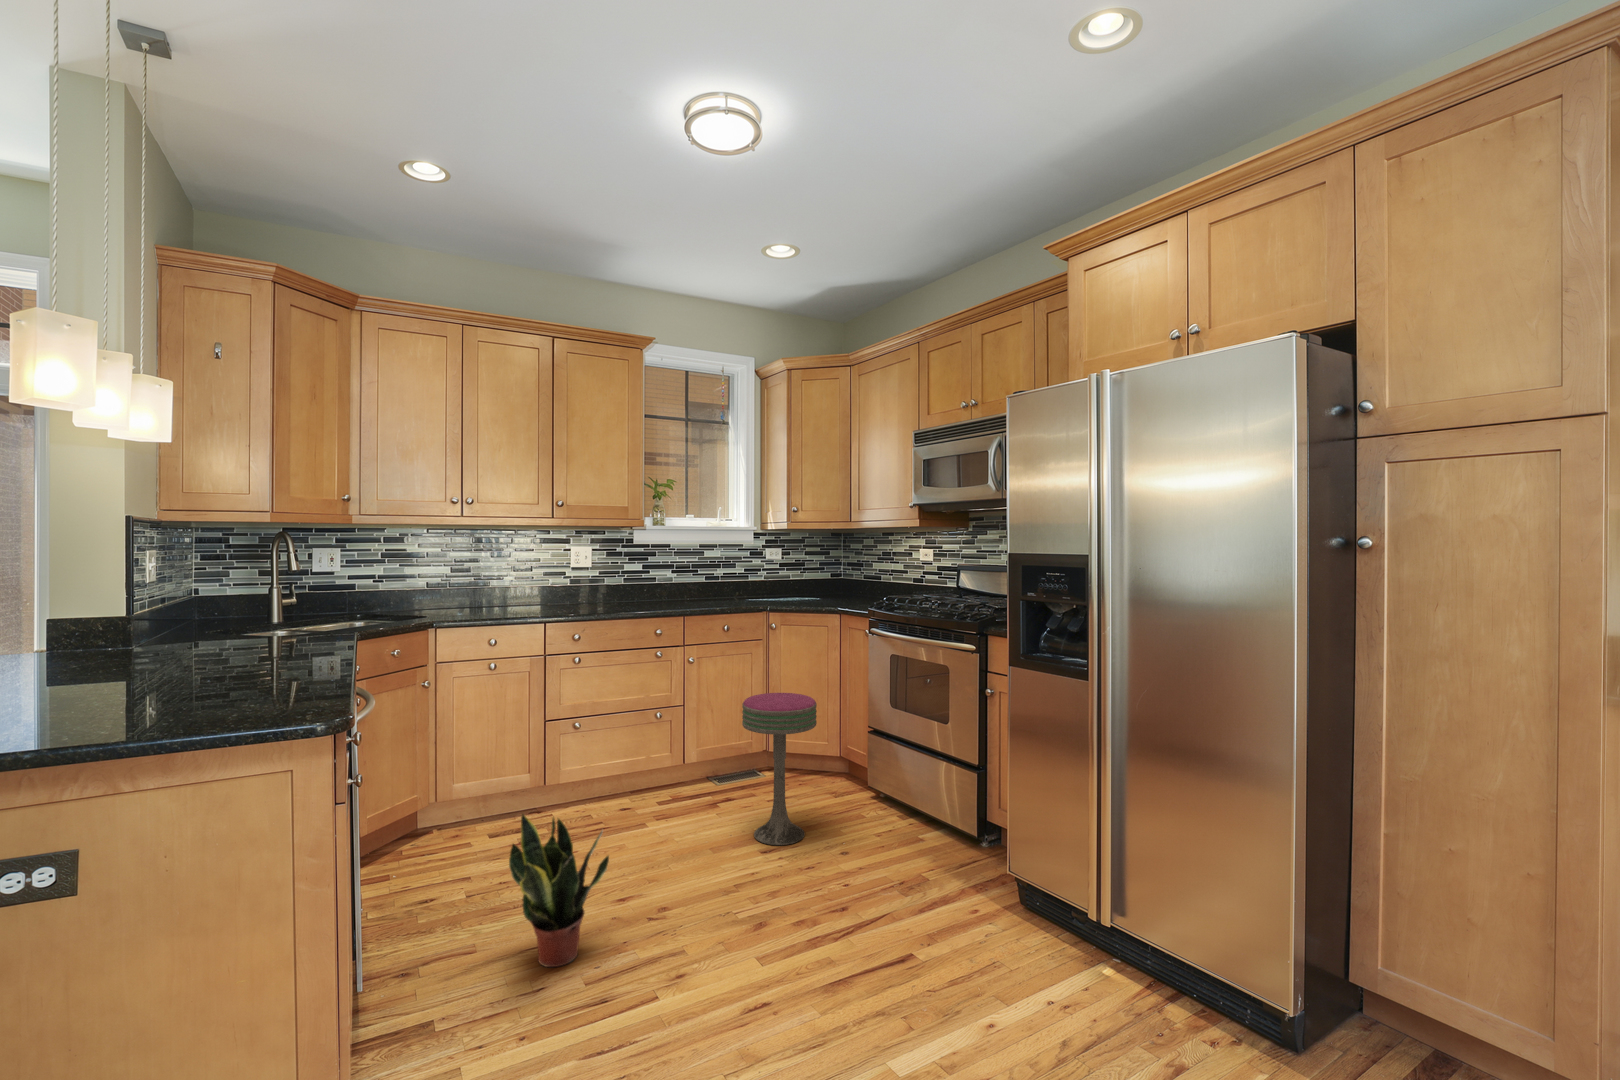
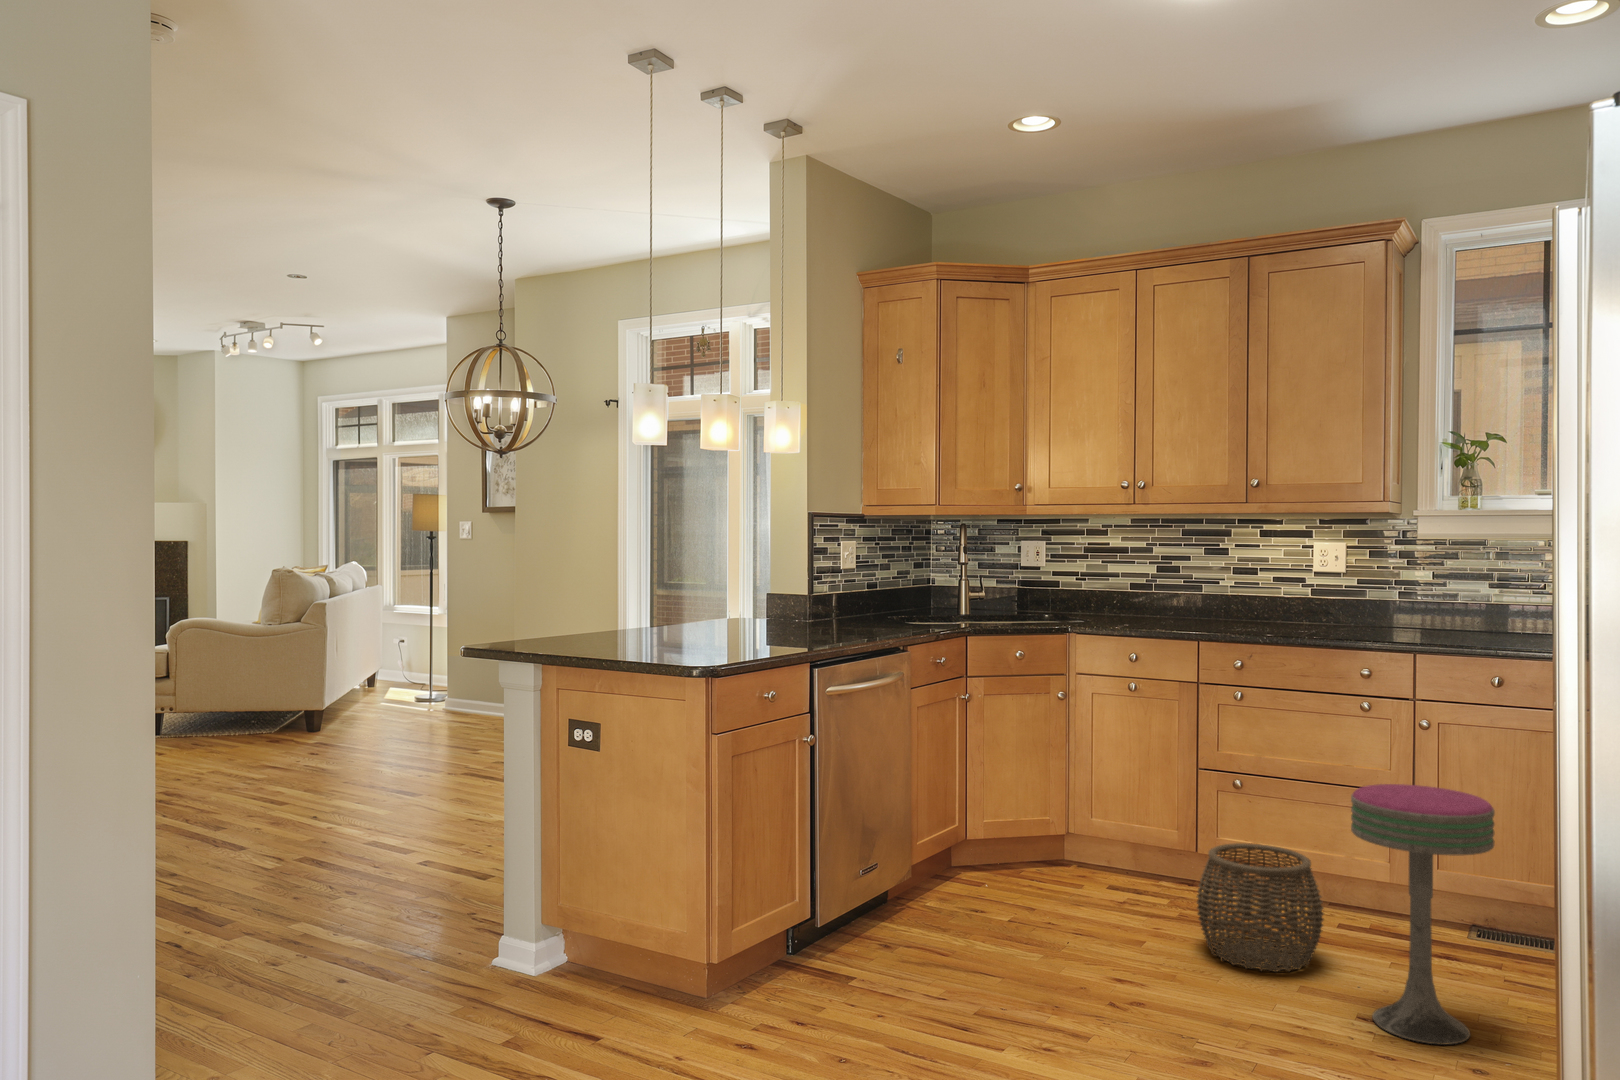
woven basket: none [615,757,699,849] -> present [1196,843,1324,972]
potted plant: present [509,814,609,967] -> none [916,816,1045,994]

